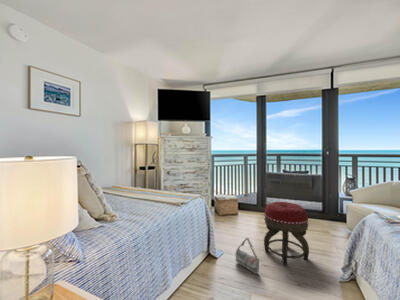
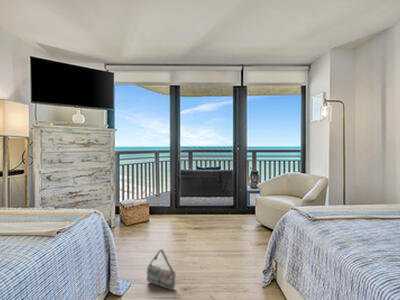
footstool: present [264,202,309,265] -> none [179,201,224,270]

